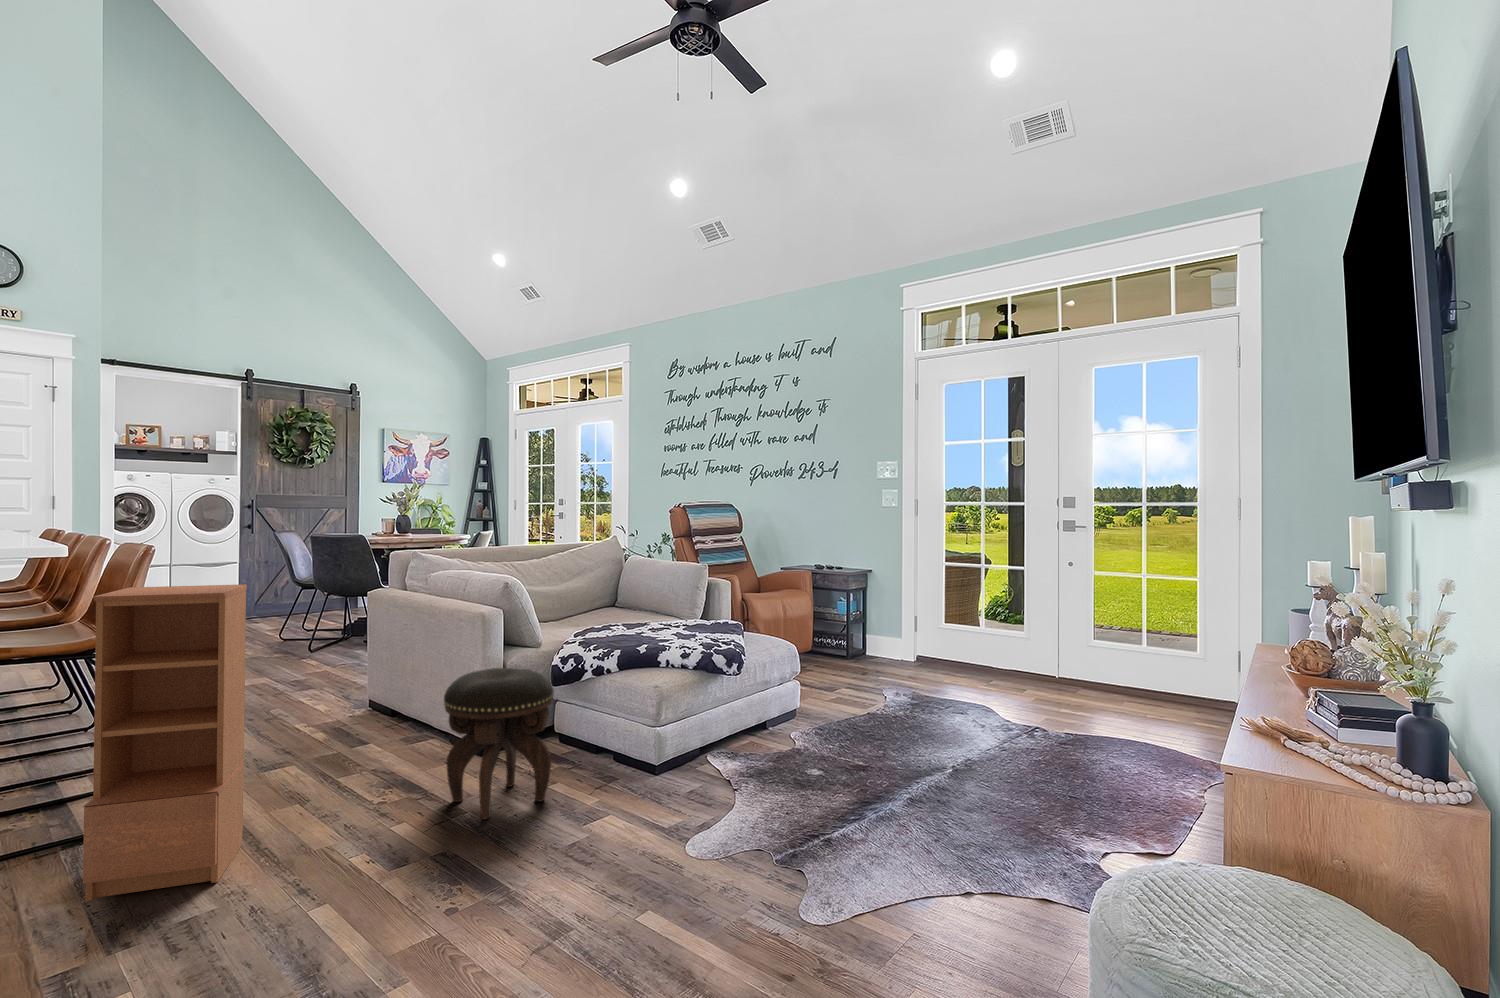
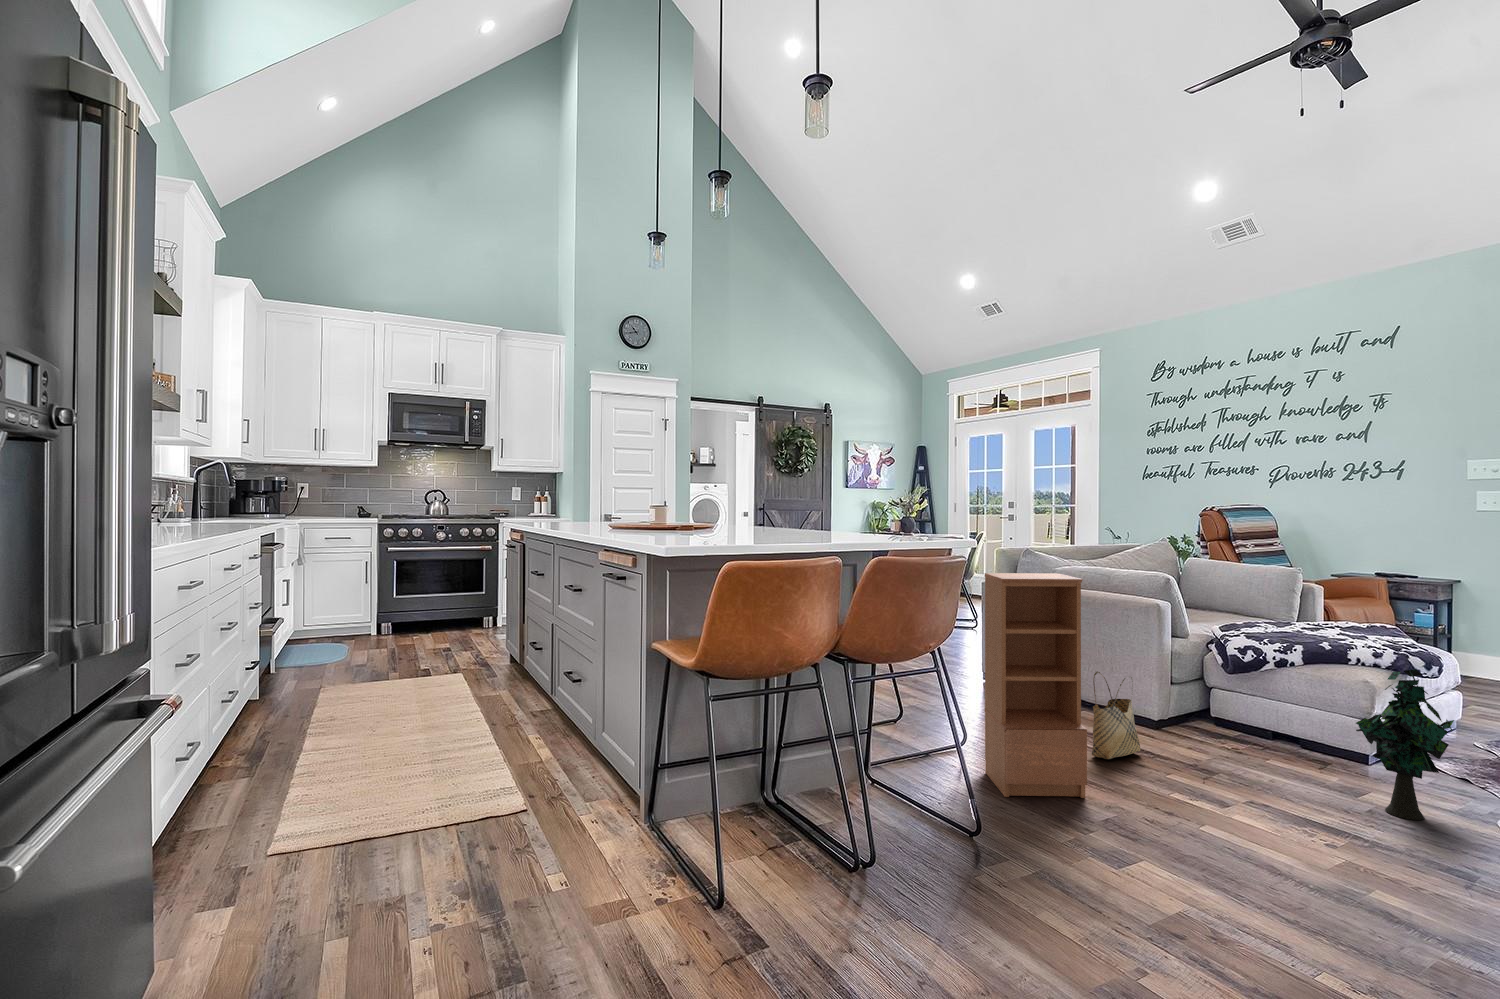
footstool: present [444,668,554,819] -> none [1185,653,1293,782]
decorative plant: none [560,678,653,847] -> present [1356,669,1454,820]
woven basket: none [330,701,405,811] -> present [1092,672,1140,759]

